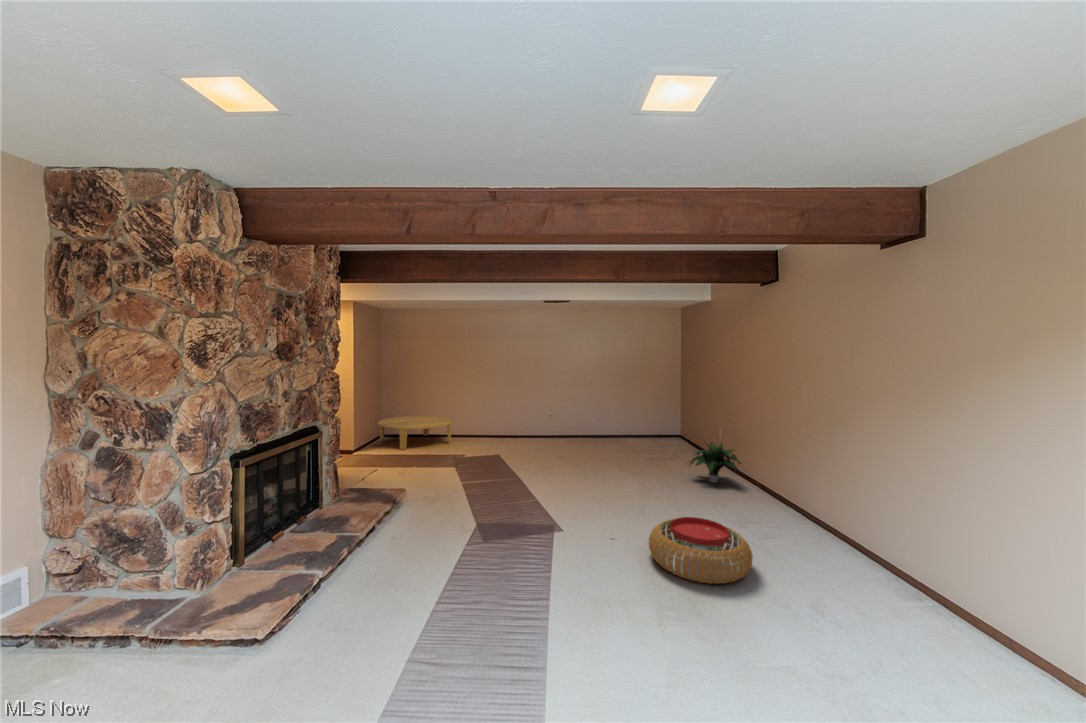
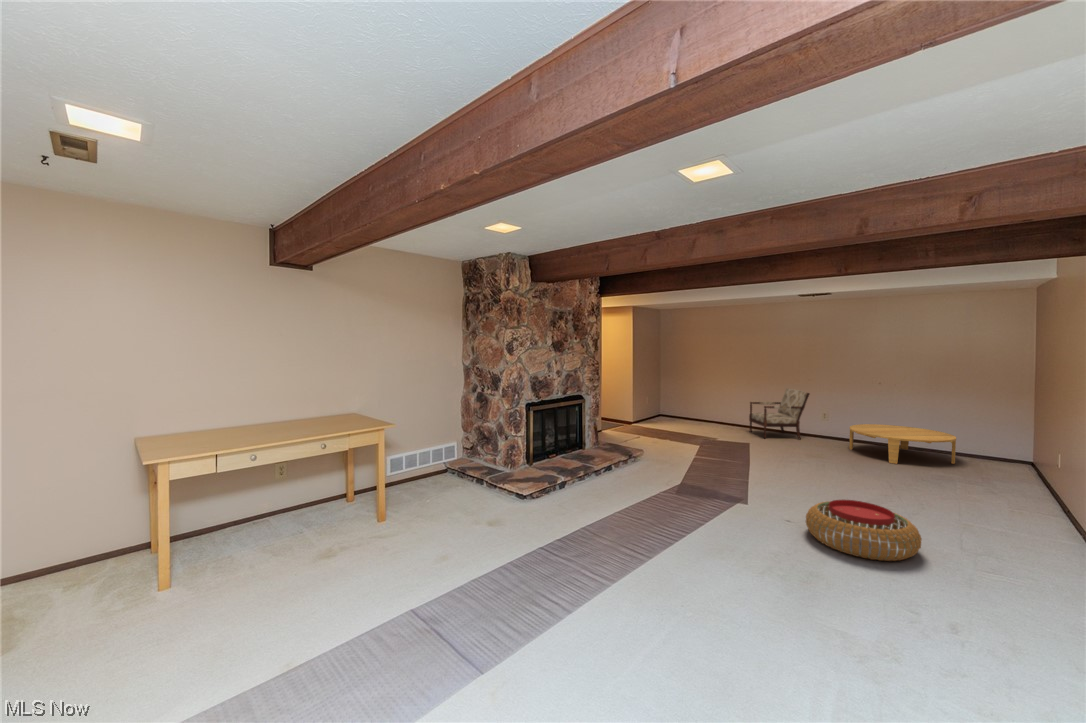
armchair: none [490,395,544,448] -> present [749,389,809,439]
coffee table: present [378,416,452,450] -> present [849,424,956,464]
potted plant: present [690,442,741,483] -> none [960,449,1057,504]

